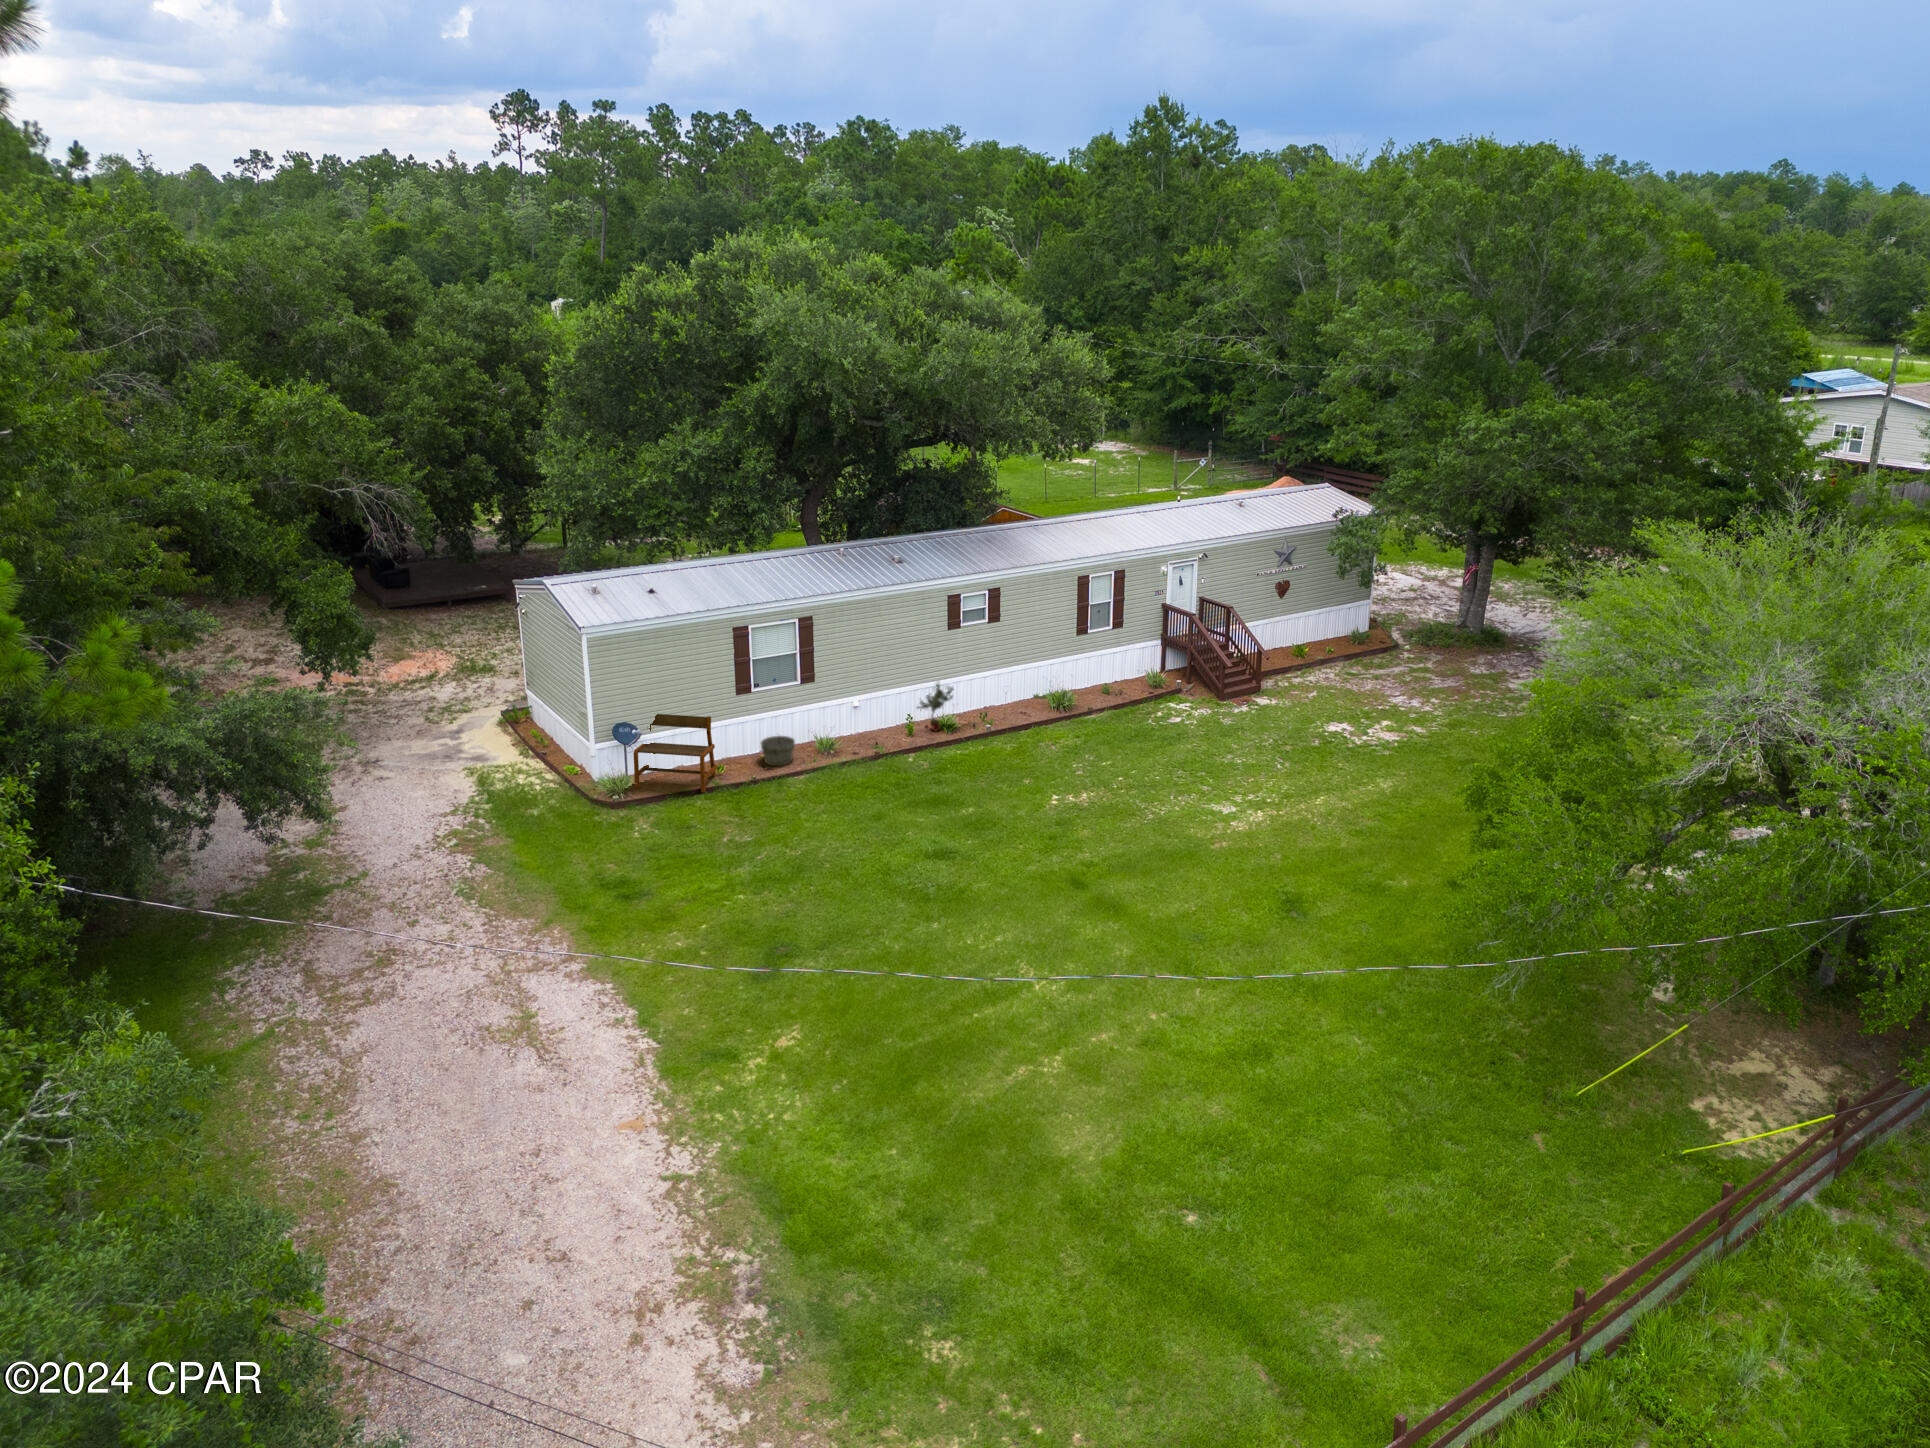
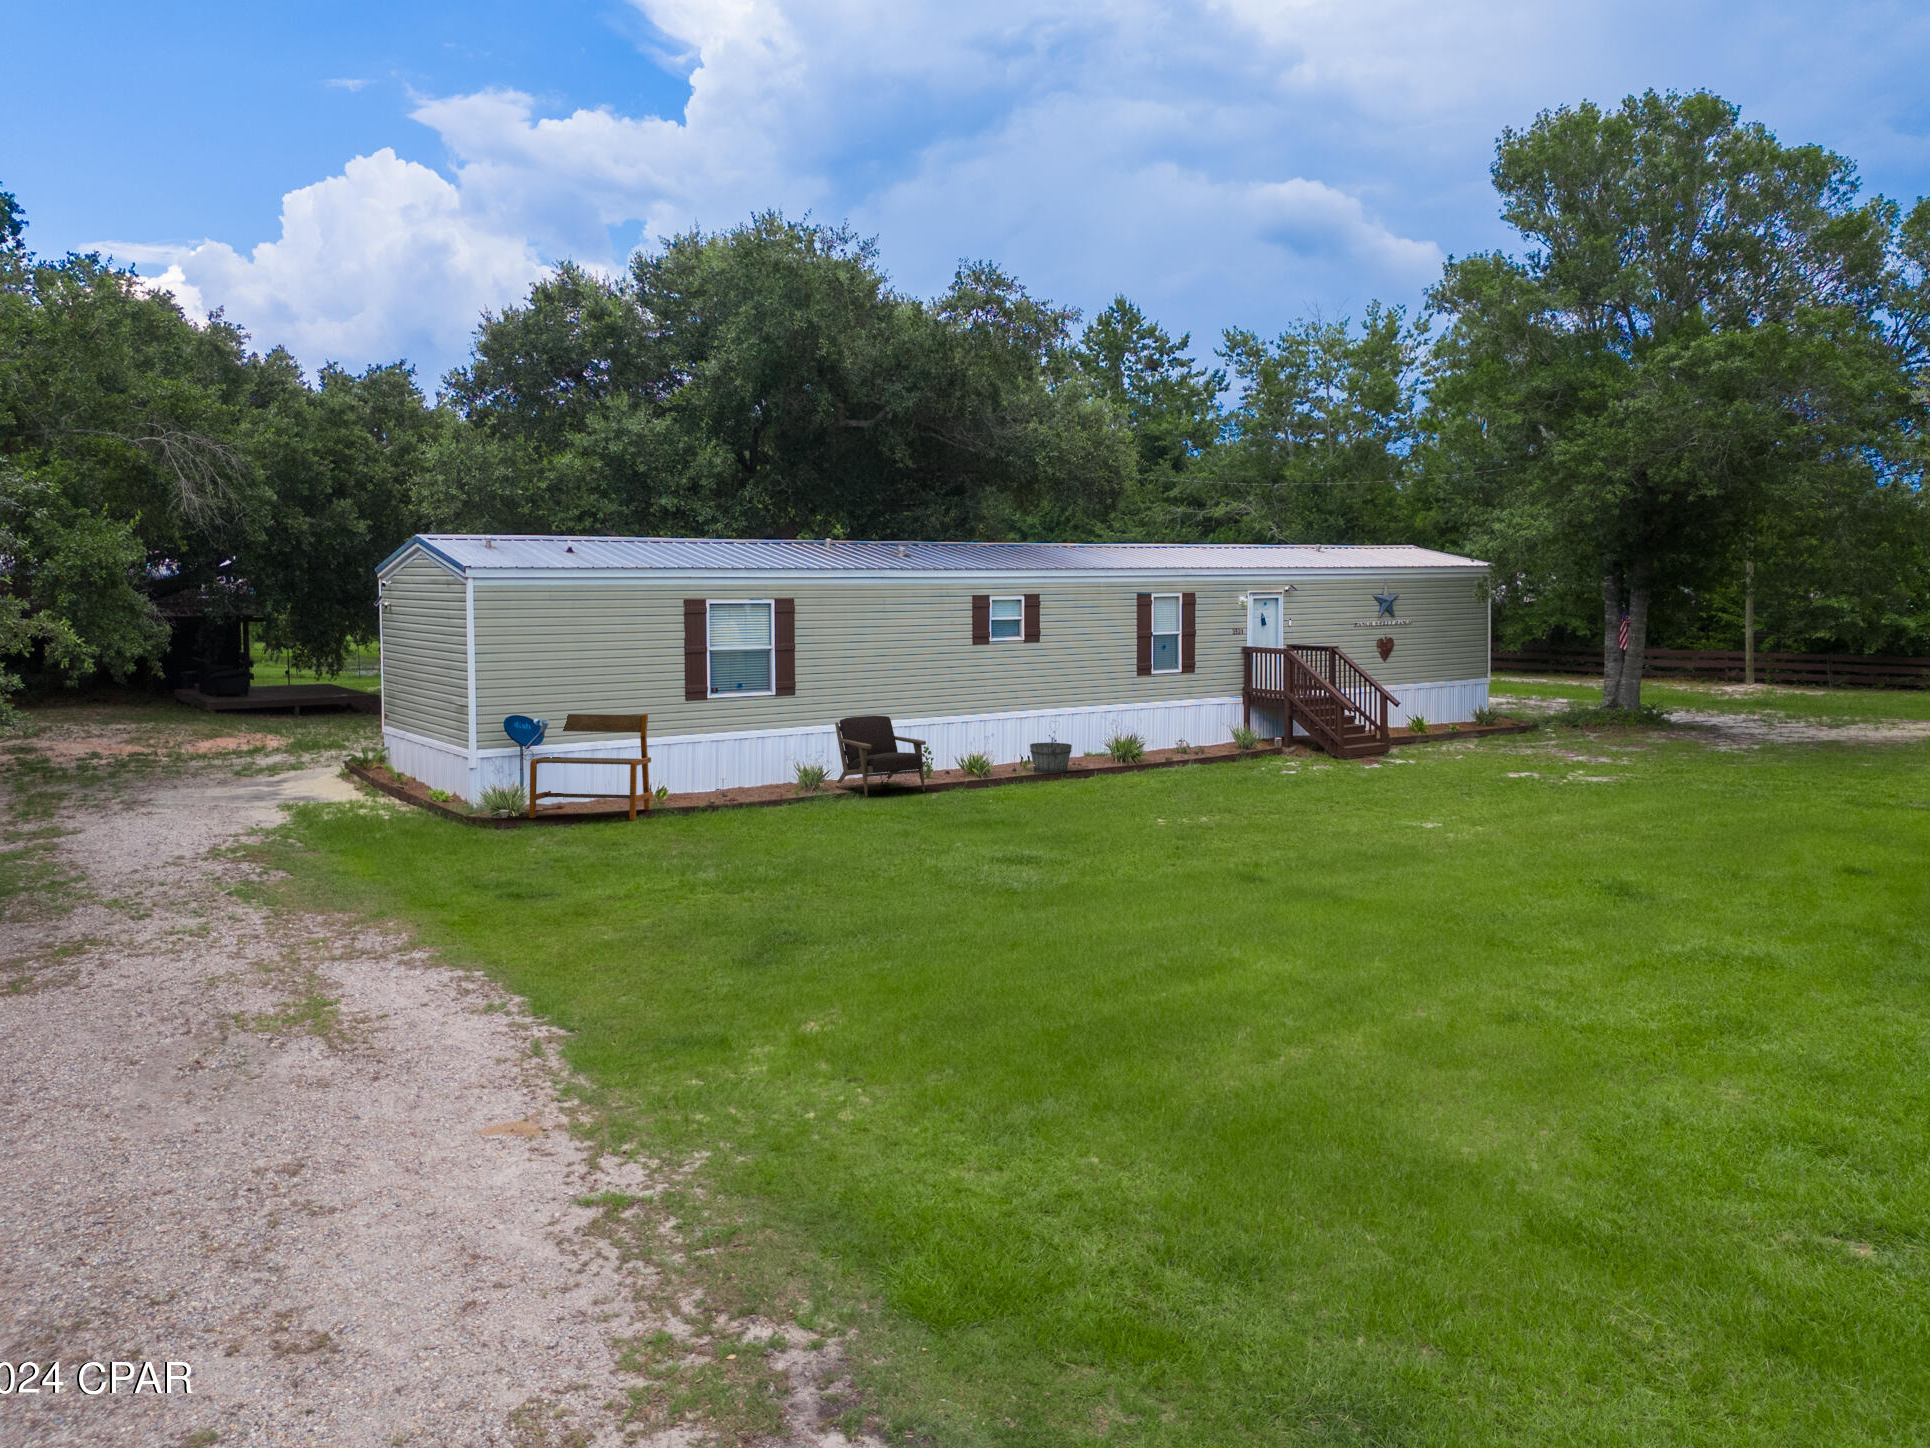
potted tree: present [918,684,953,731] -> none [933,708,985,780]
armchair: none [845,692,907,759] -> present [835,716,926,797]
wooden bucket: present [761,736,795,766] -> present [1030,735,1072,773]

